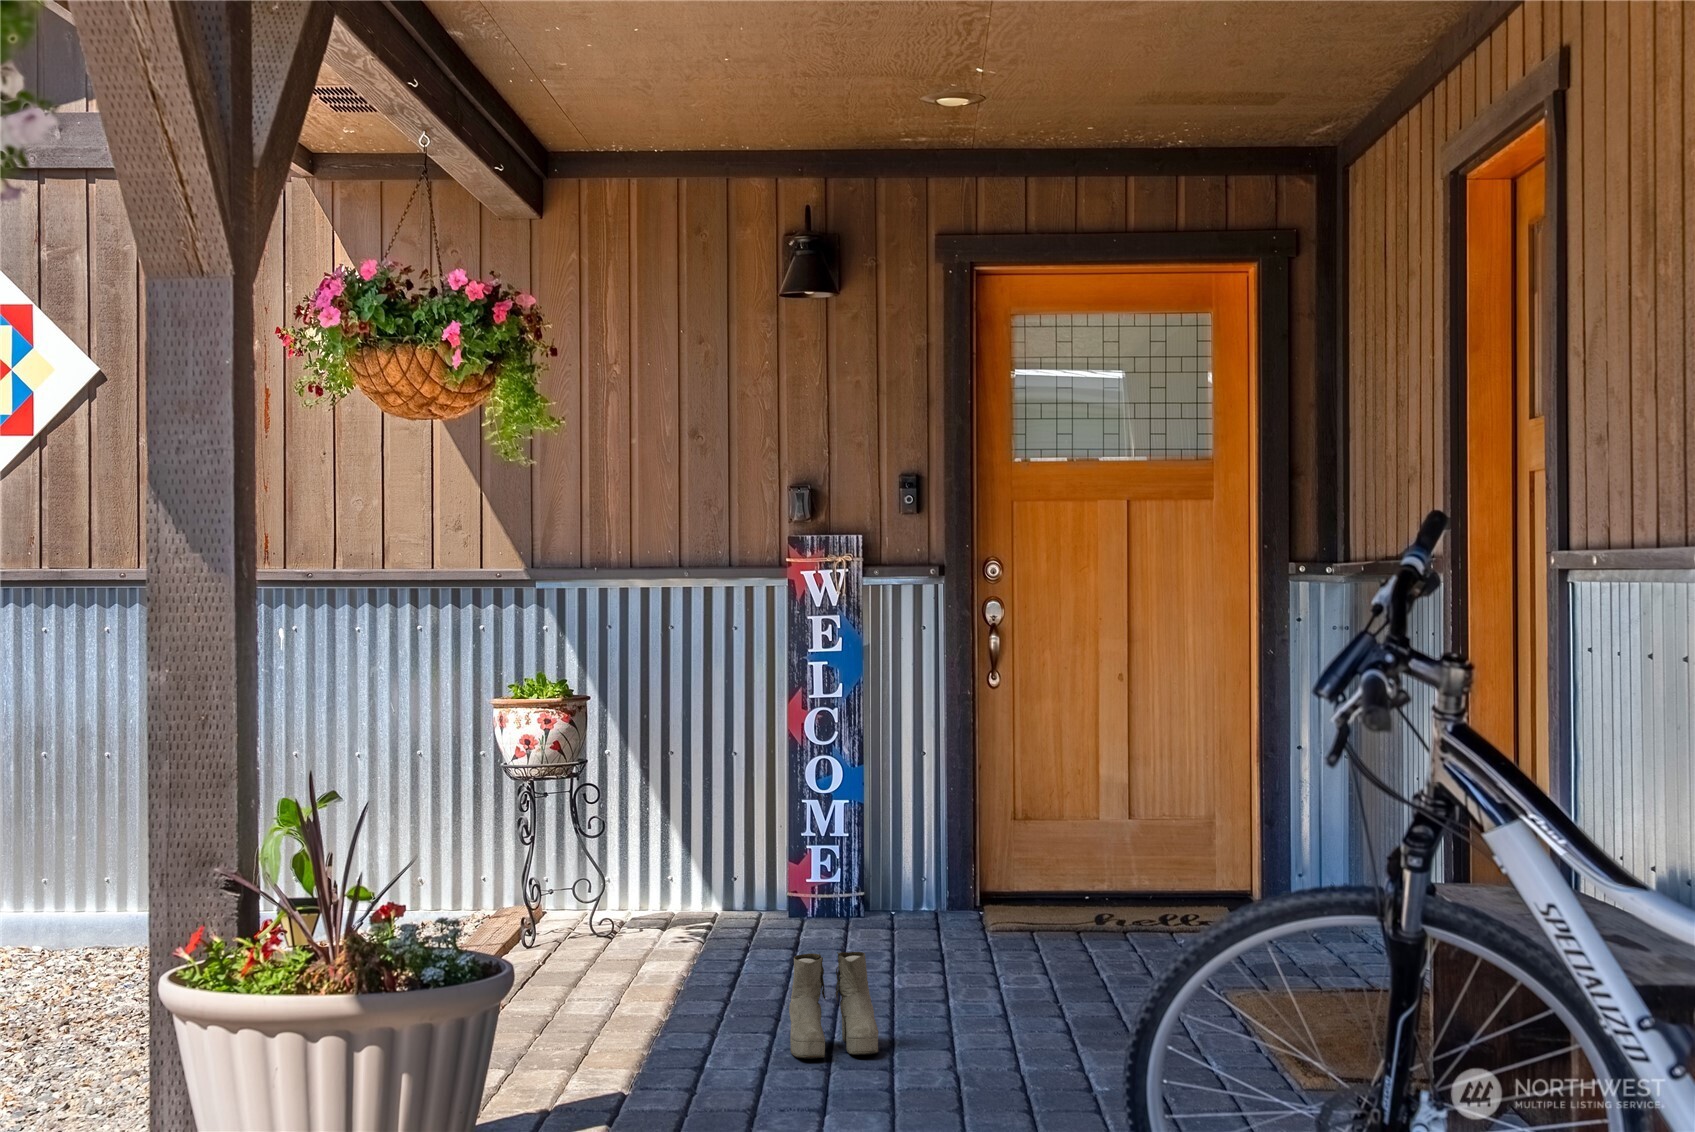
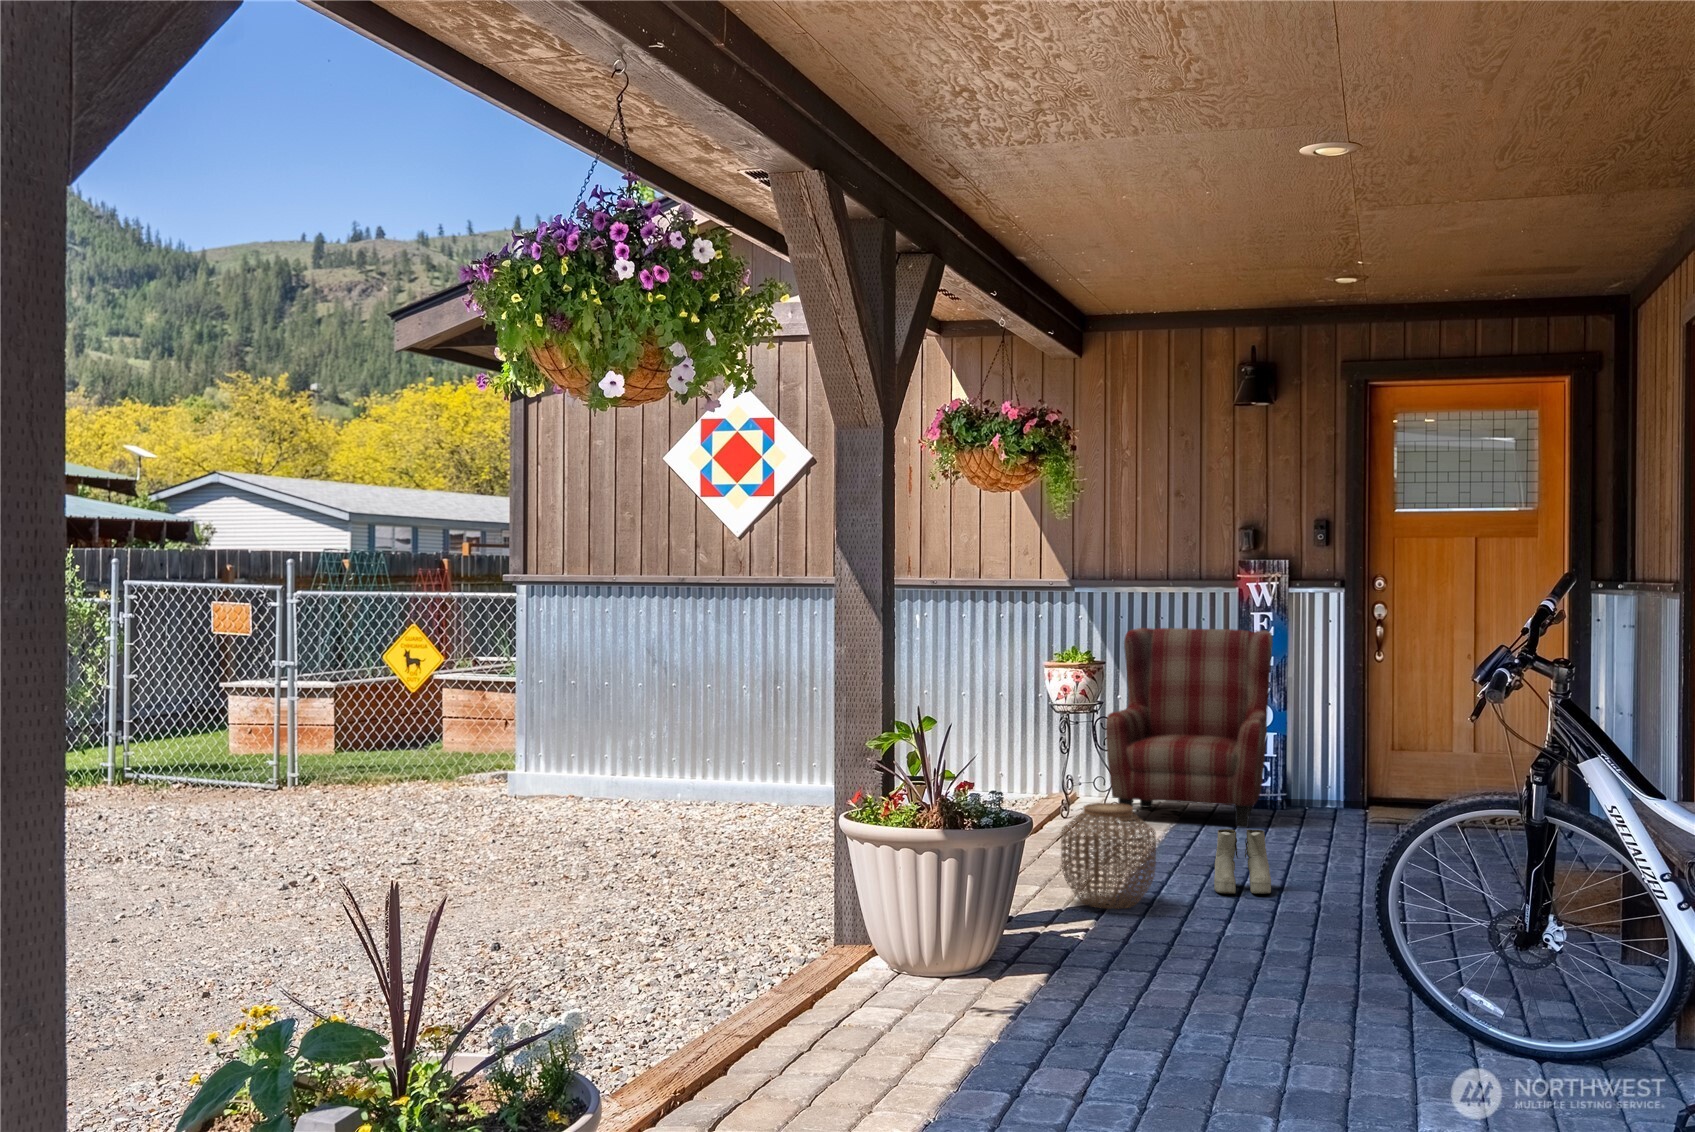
armchair: none [595,643,842,946] -> present [1106,628,1273,828]
woven basket: none [548,923,705,1101] -> present [1061,803,1156,909]

